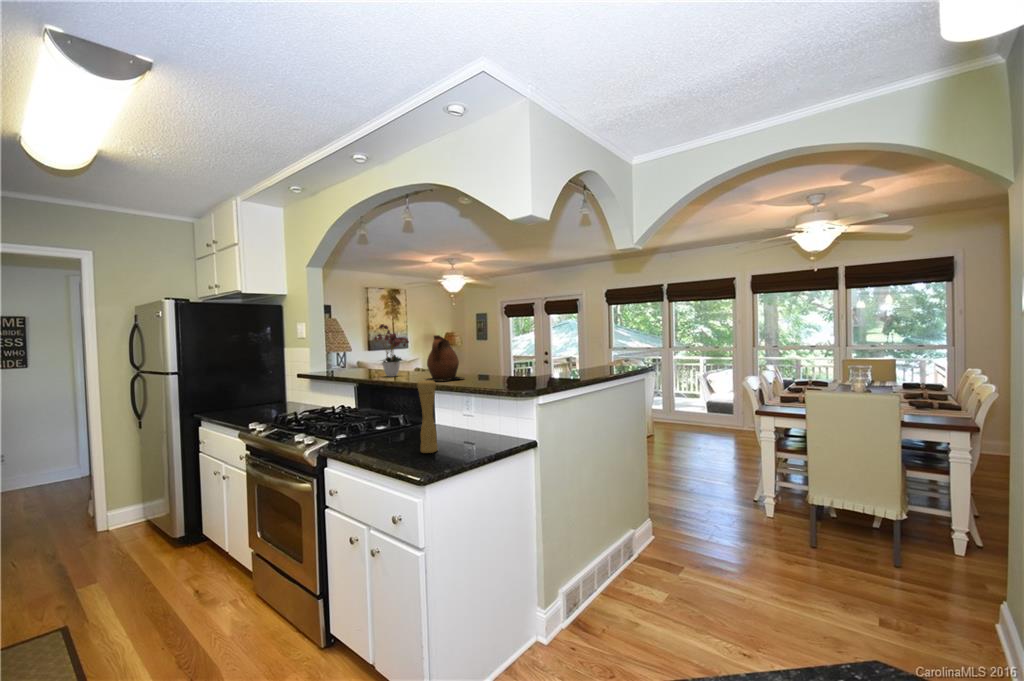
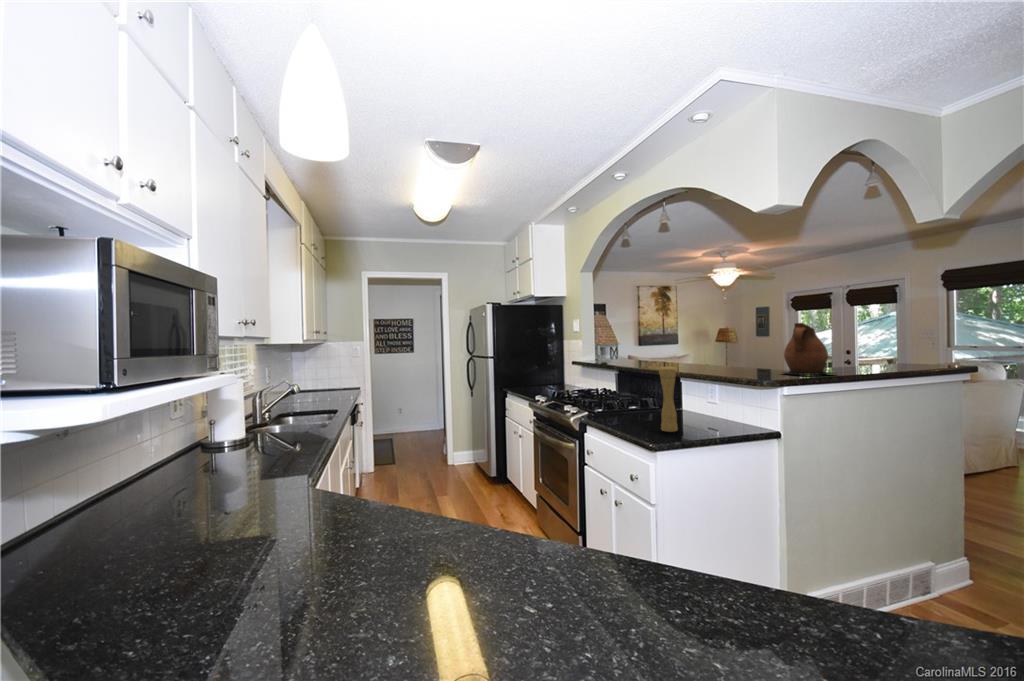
flower arrangement: present [374,324,409,377] -> none [630,316,666,365]
ceramic pitcher: present [427,335,464,381] -> present [783,323,836,375]

